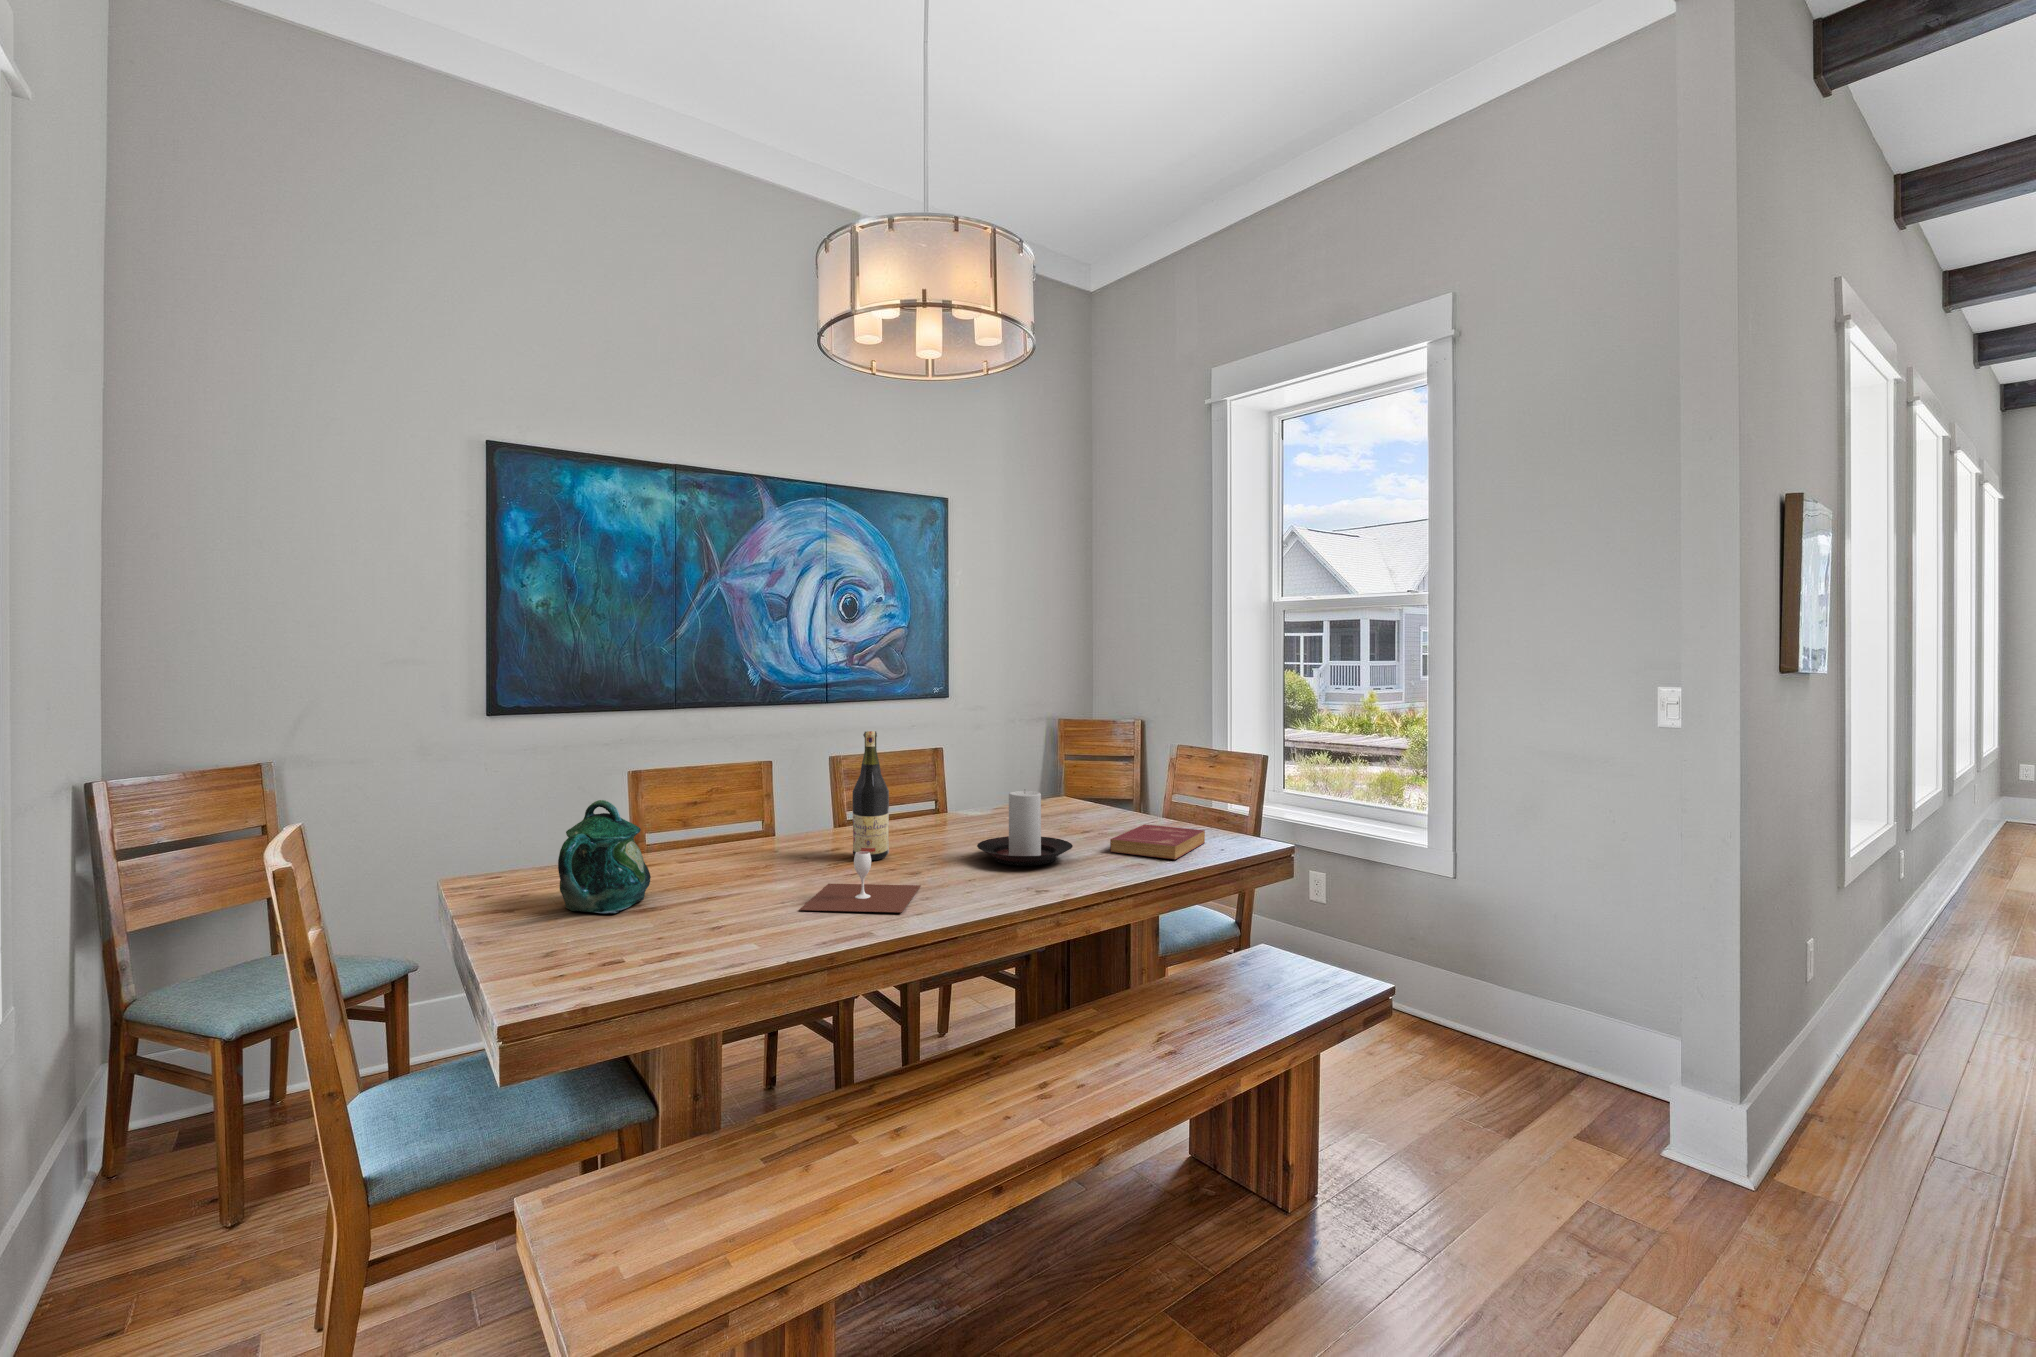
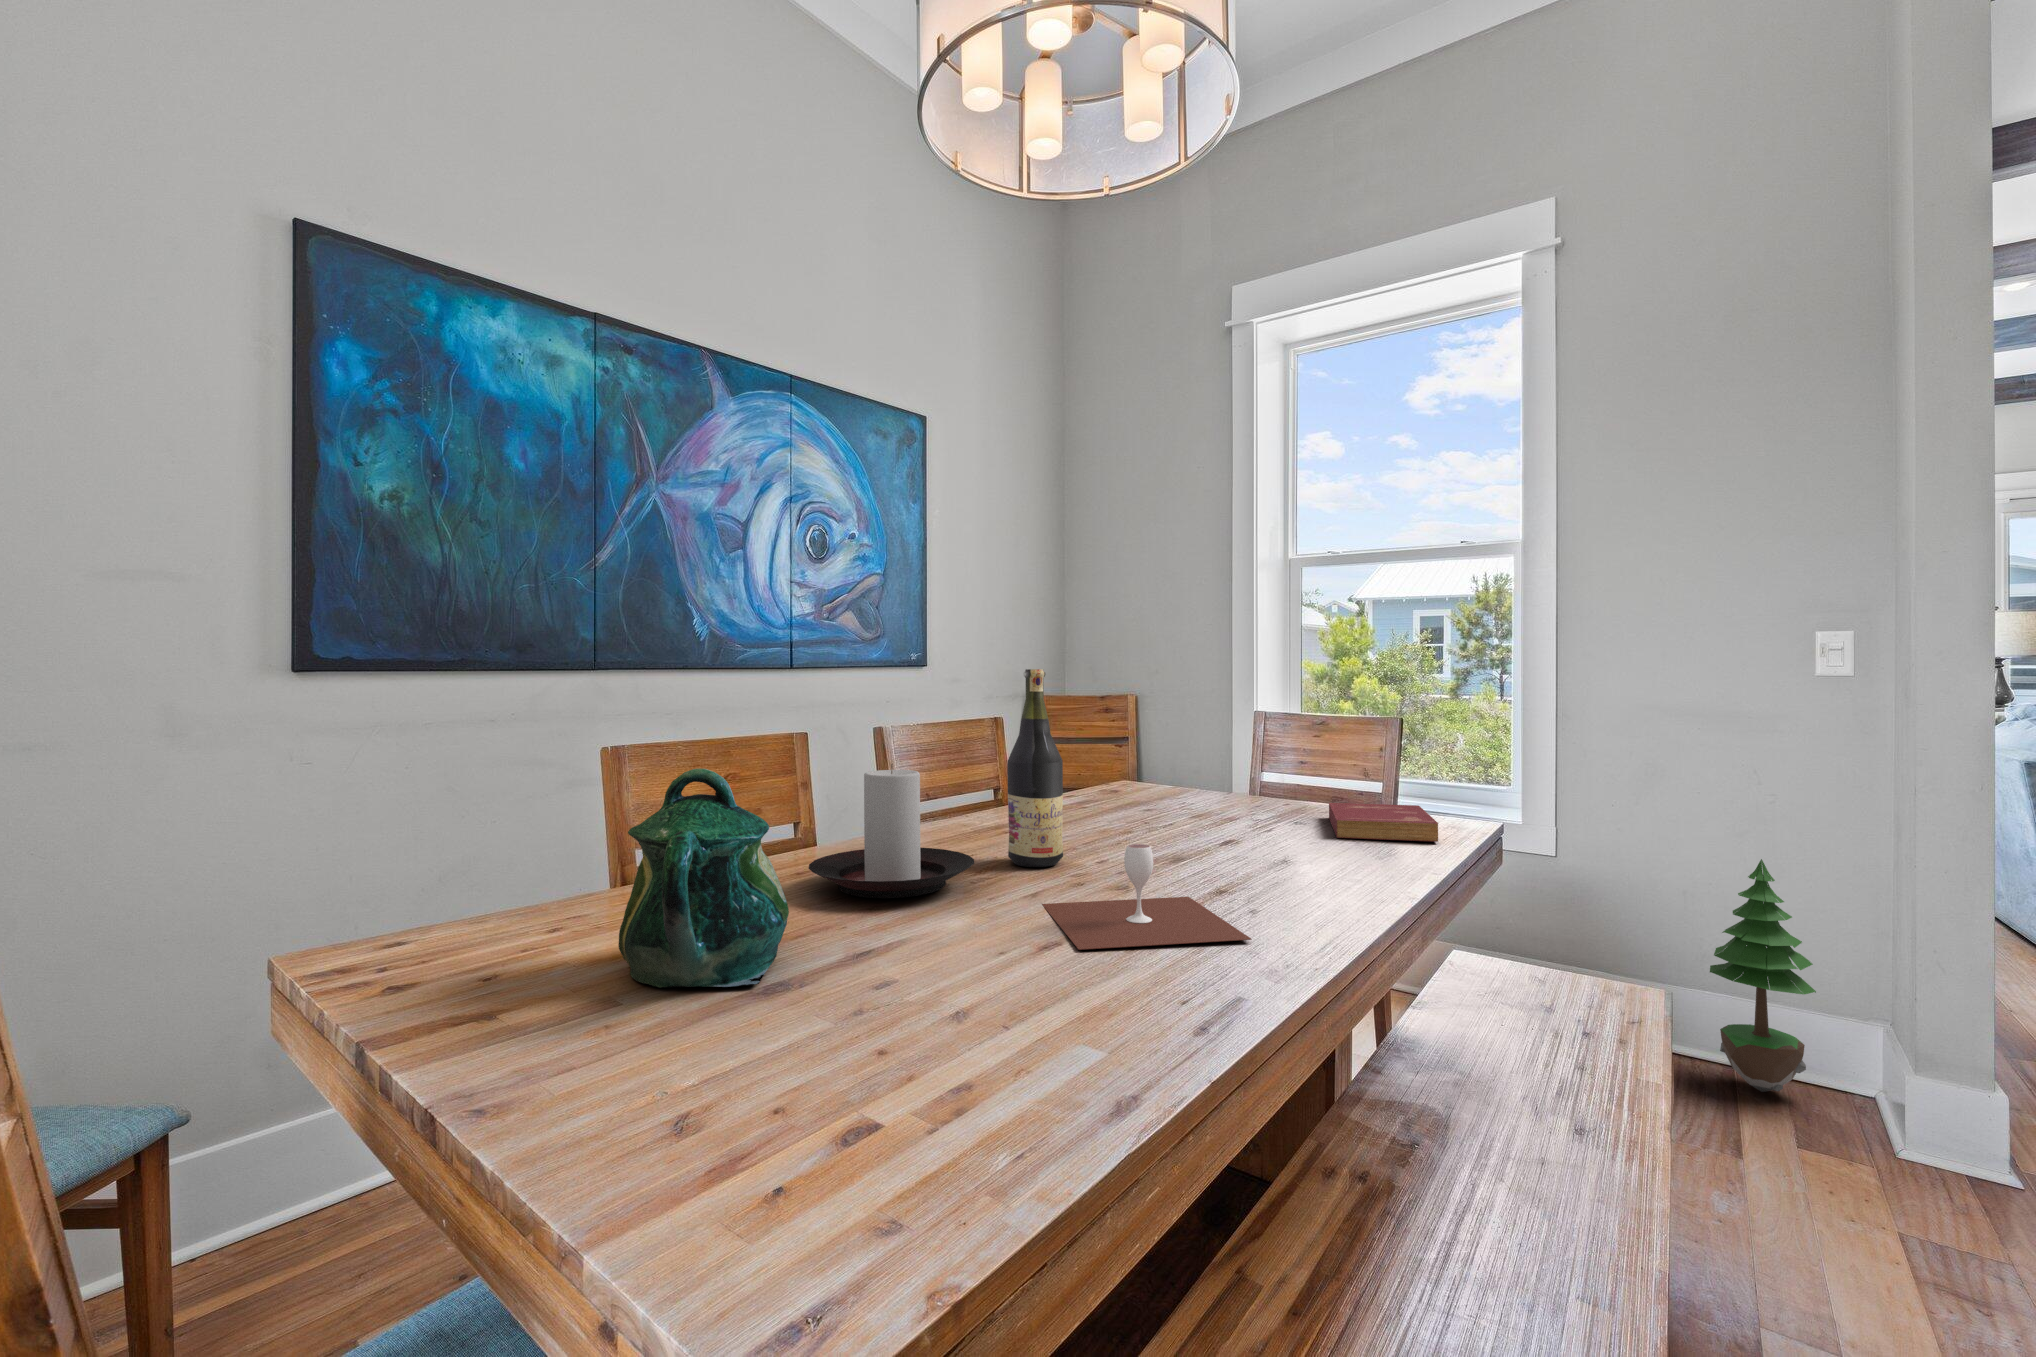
candle holder: present [977,790,1073,866] -> present [809,764,974,898]
potted tree: none [1523,890,1607,1090] -> present [1710,859,1816,1092]

